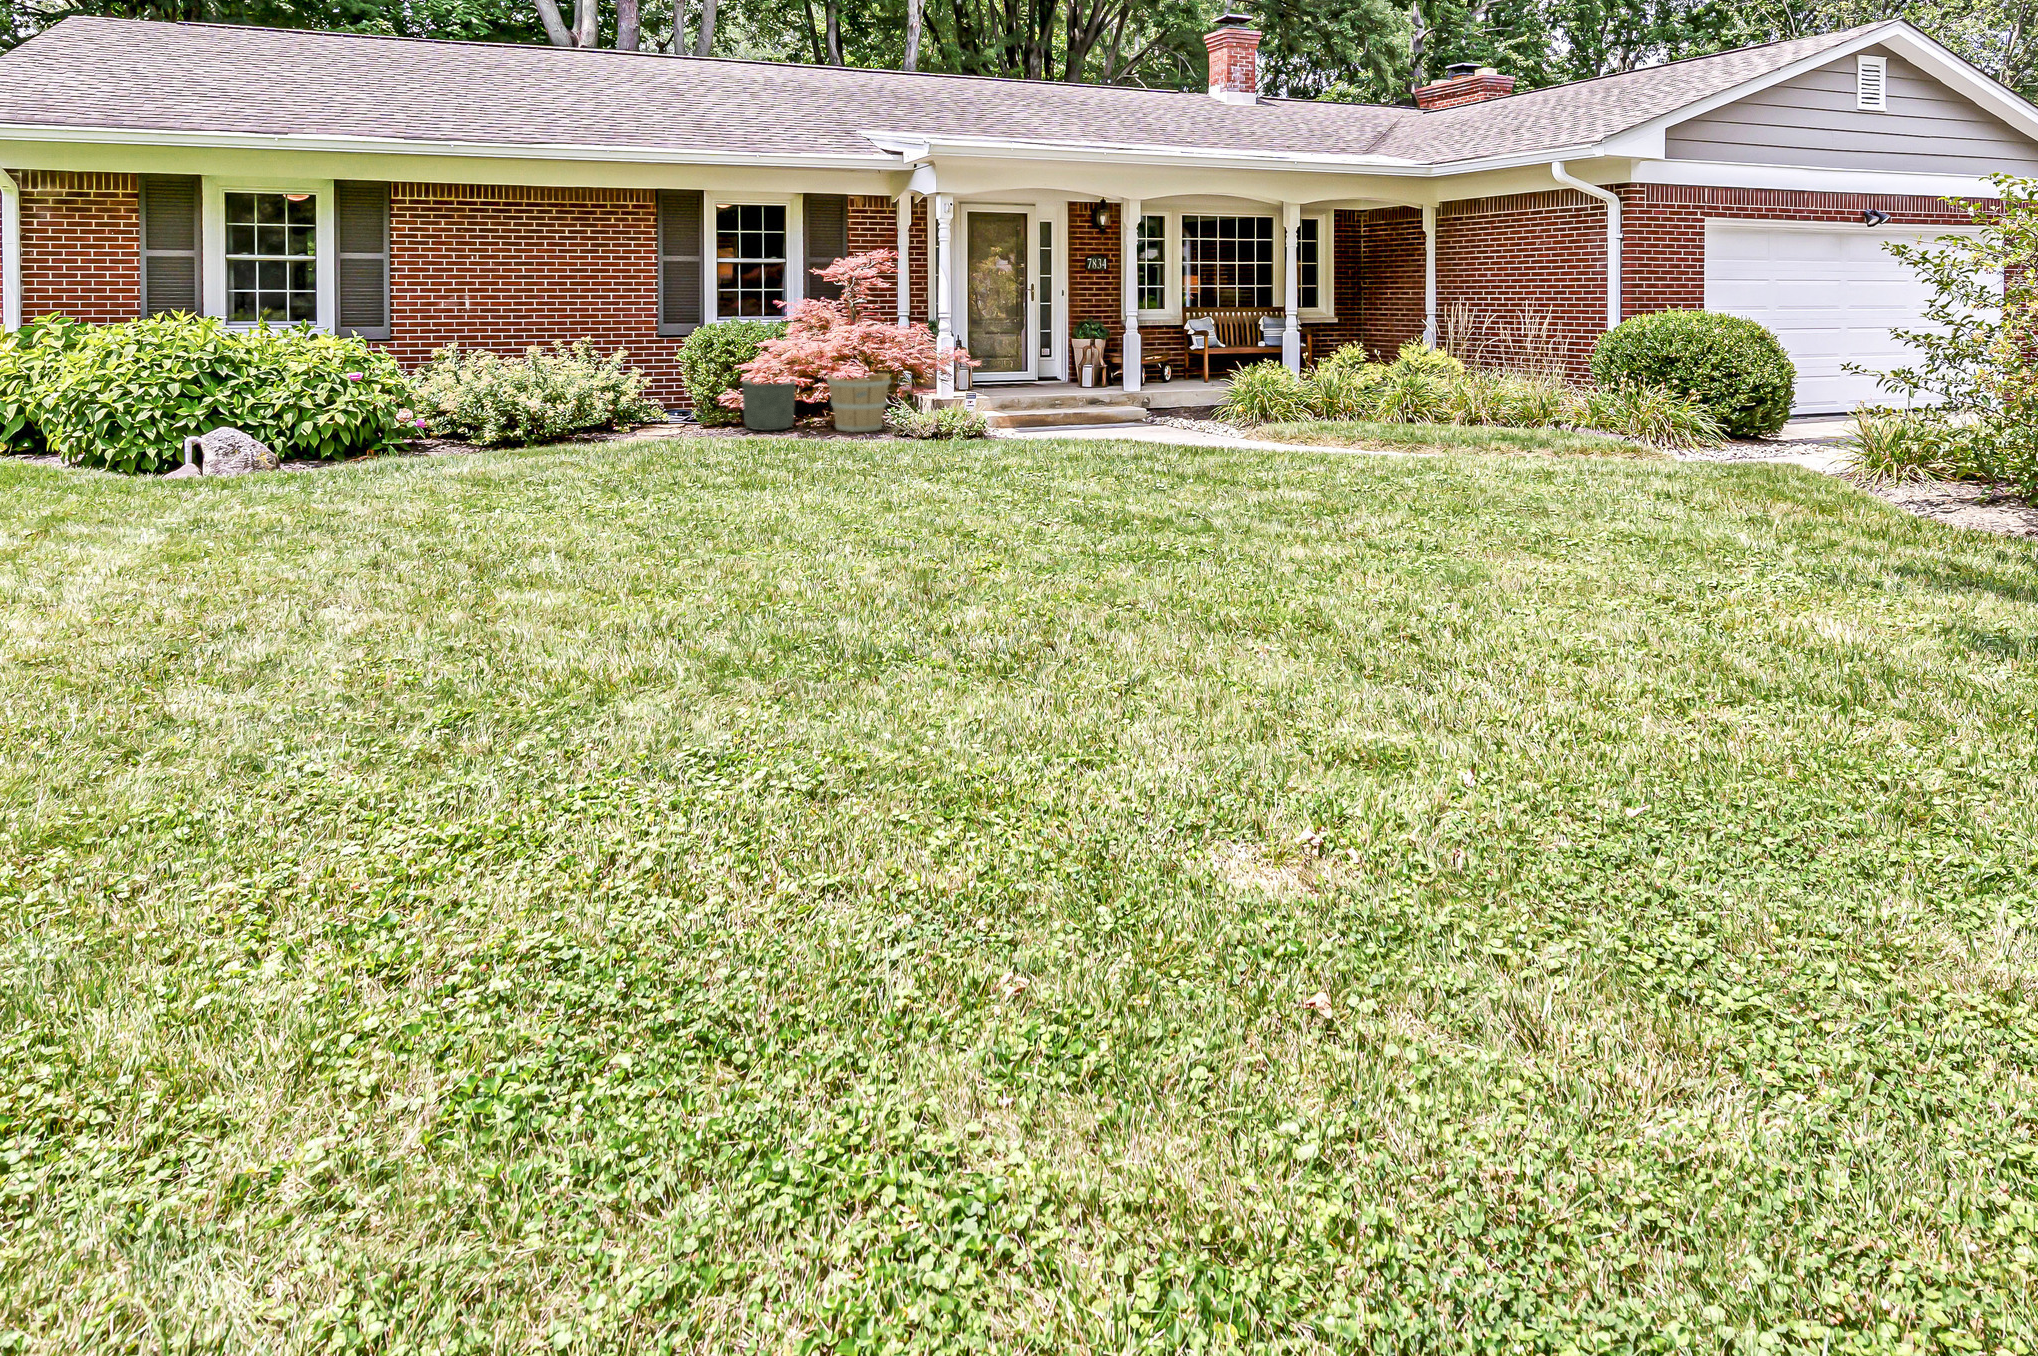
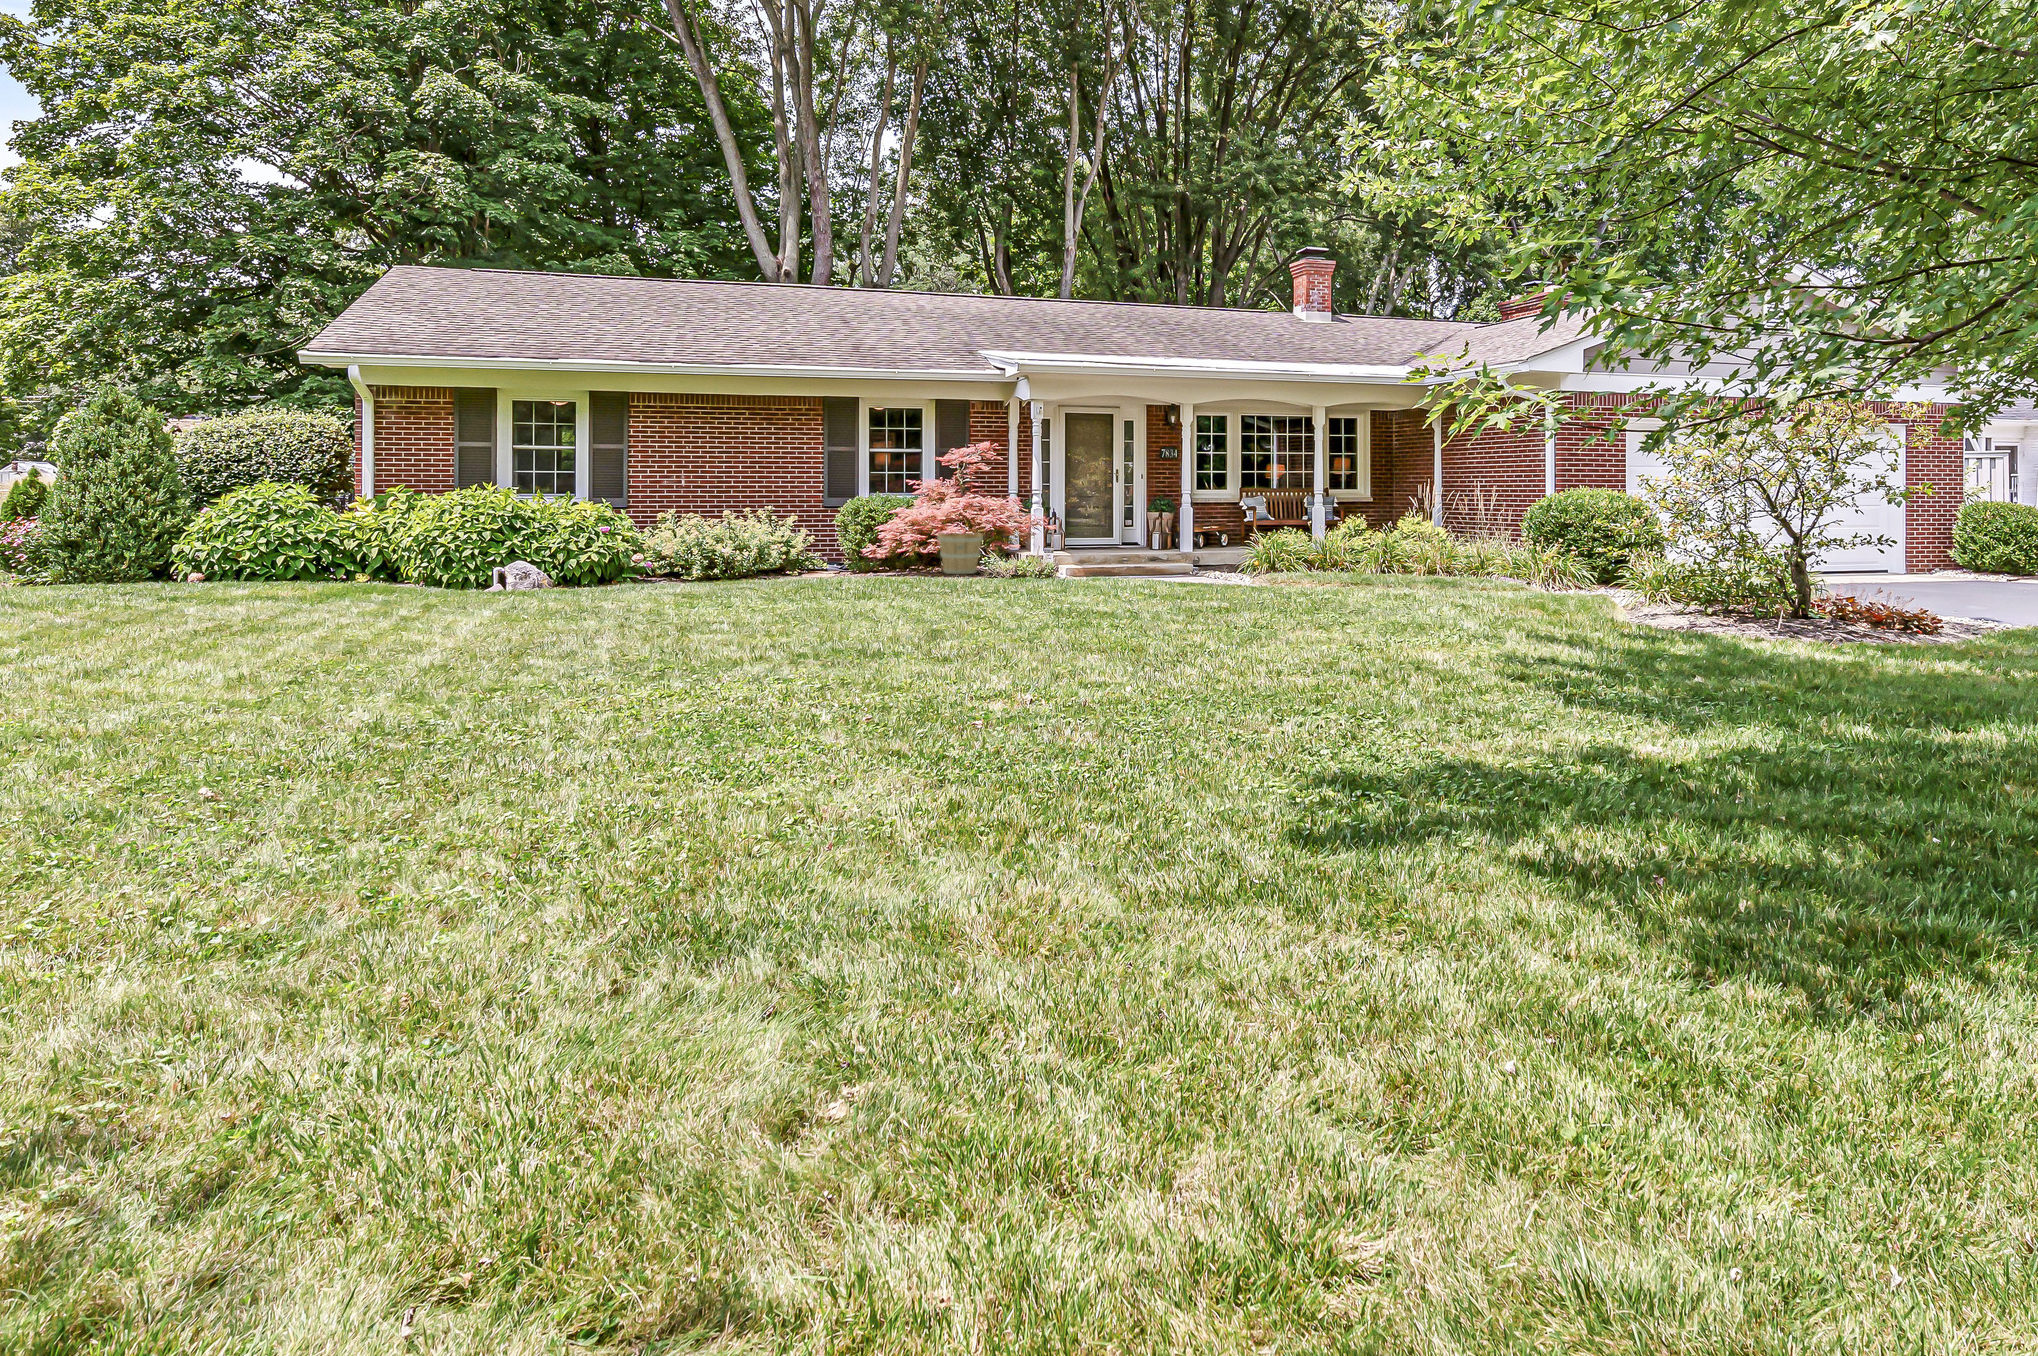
planter: present [742,380,795,431] -> none [876,536,915,573]

